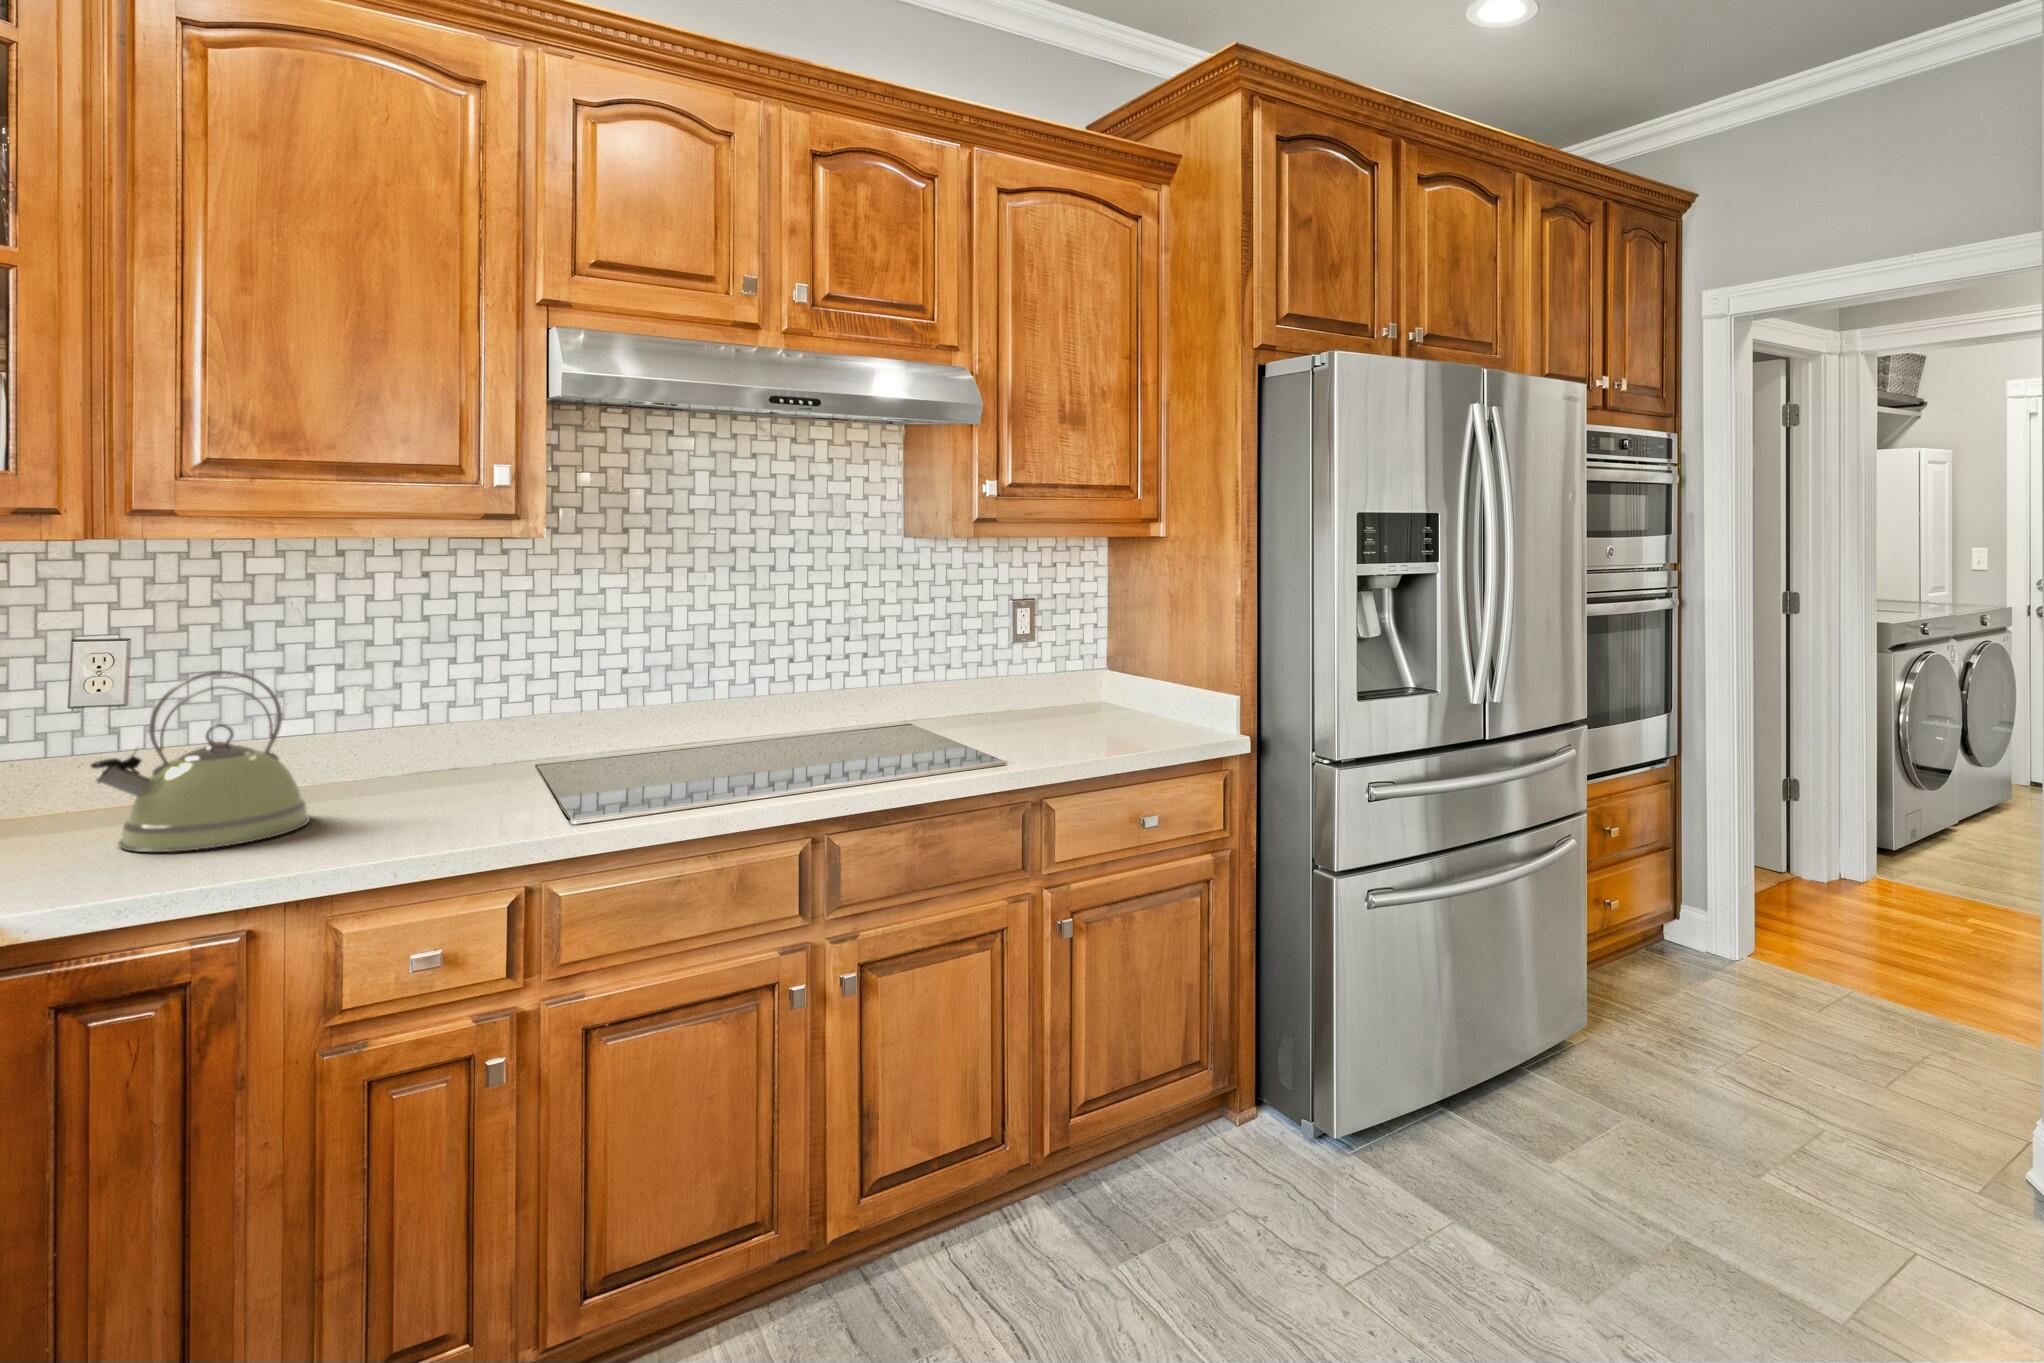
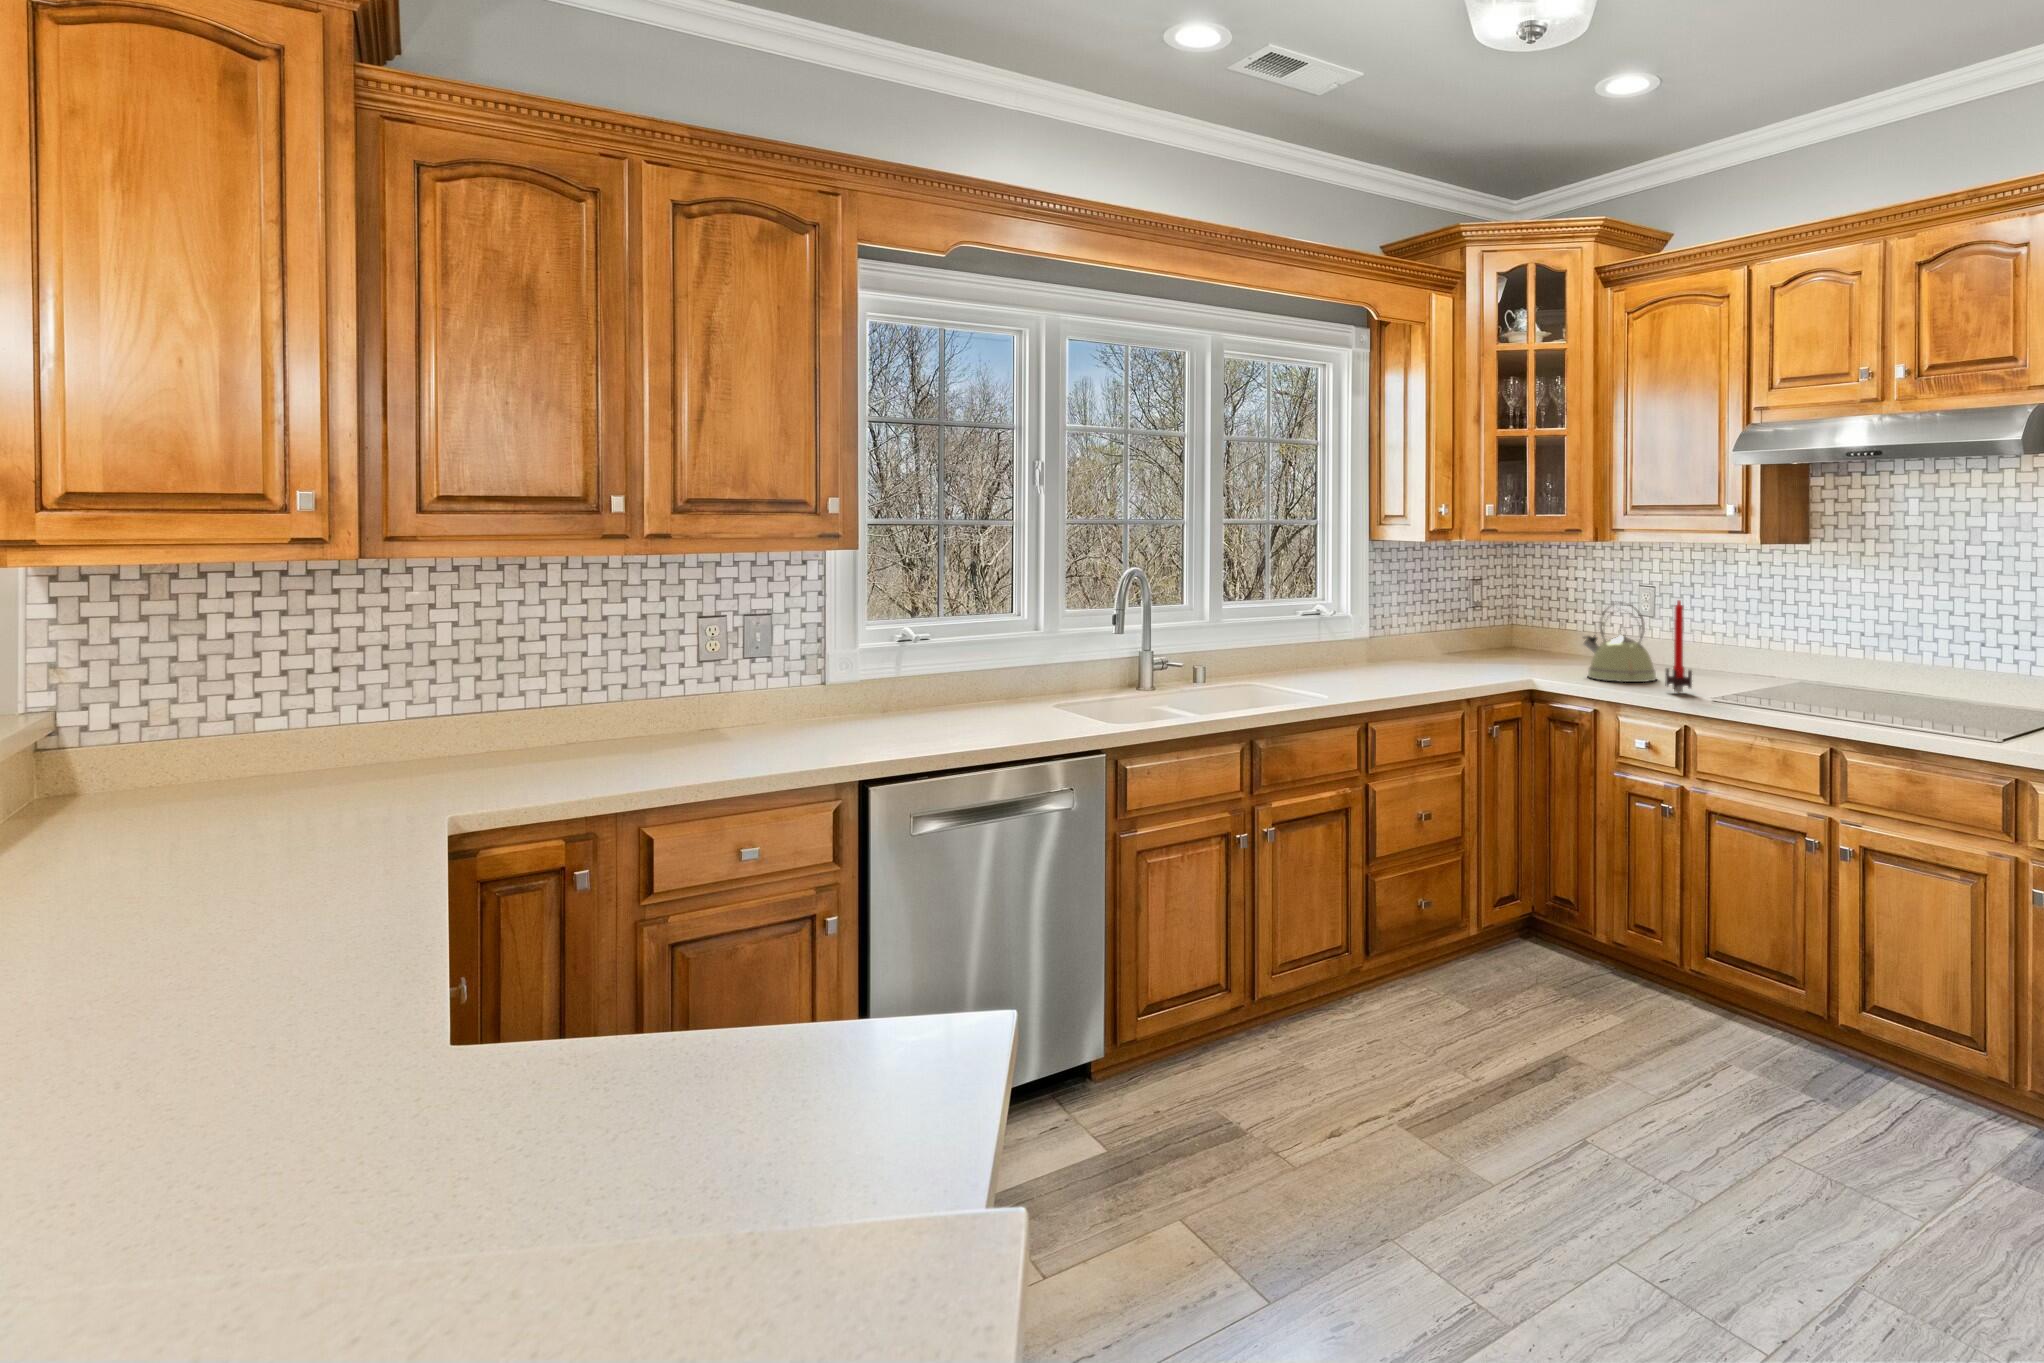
candle: none [435,650,492,826] -> present [1665,600,1692,693]

